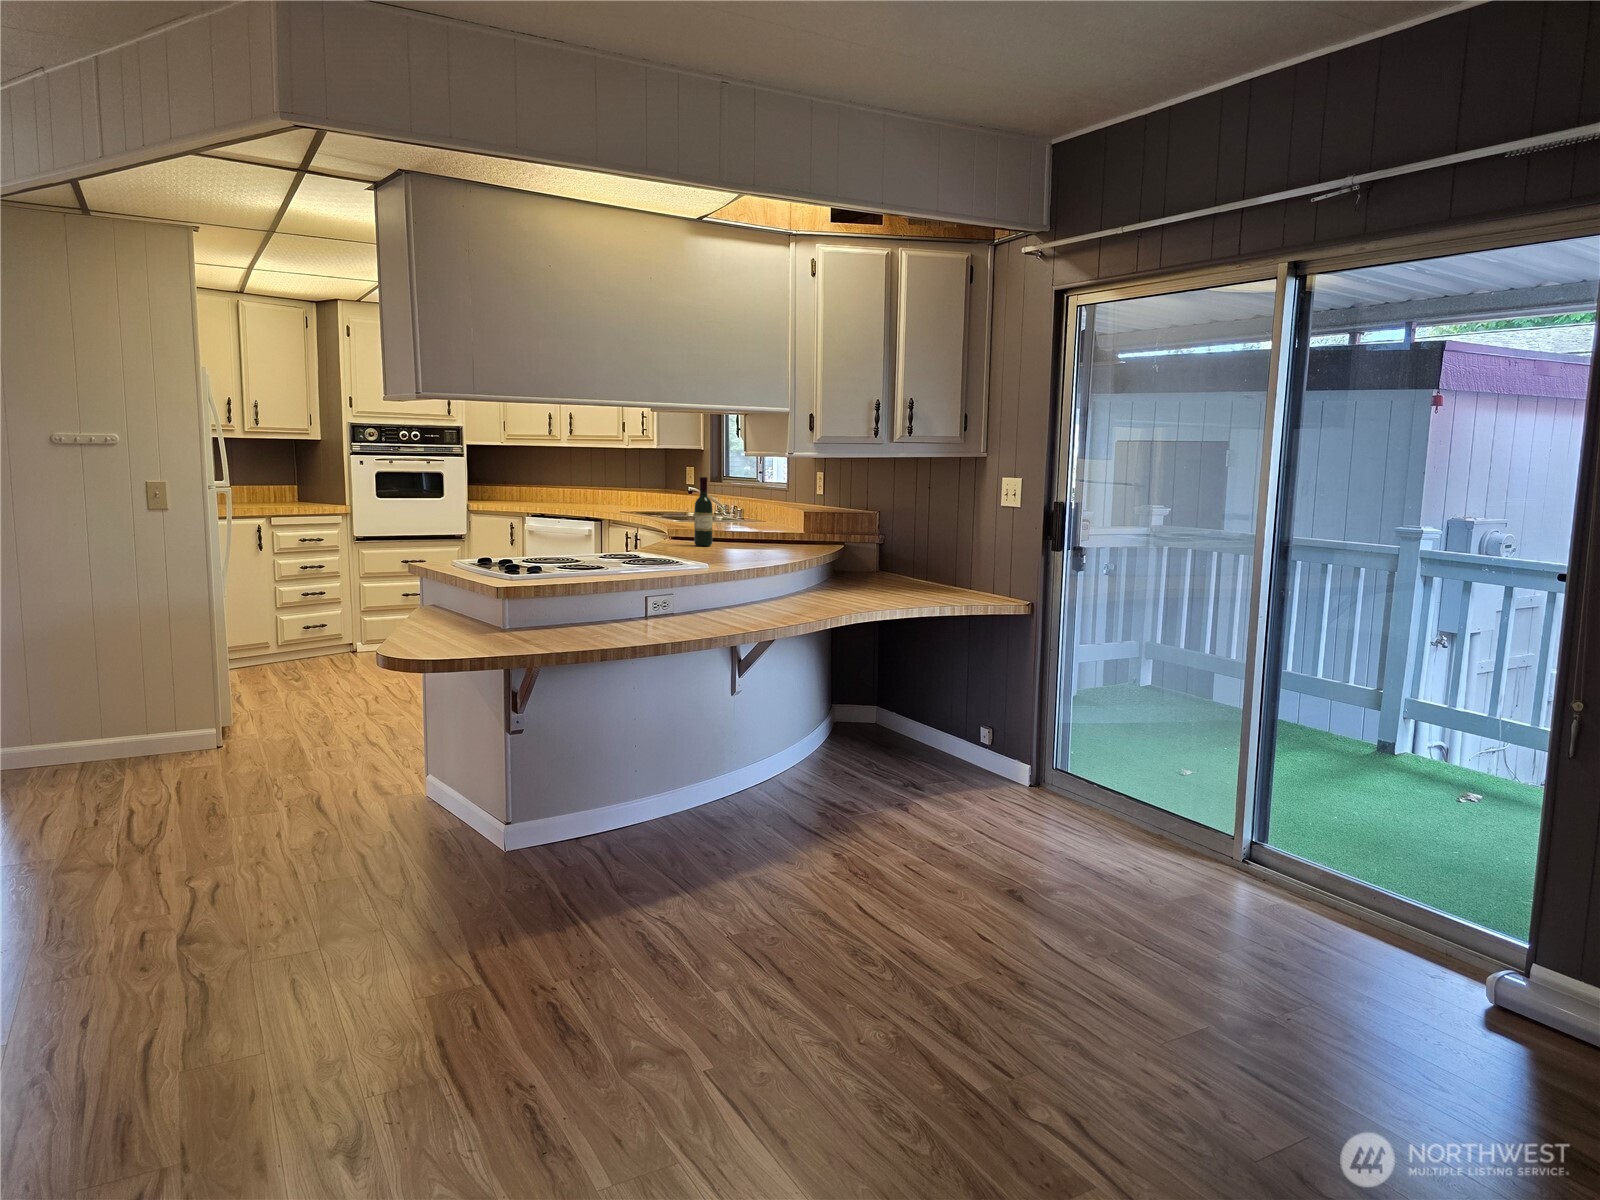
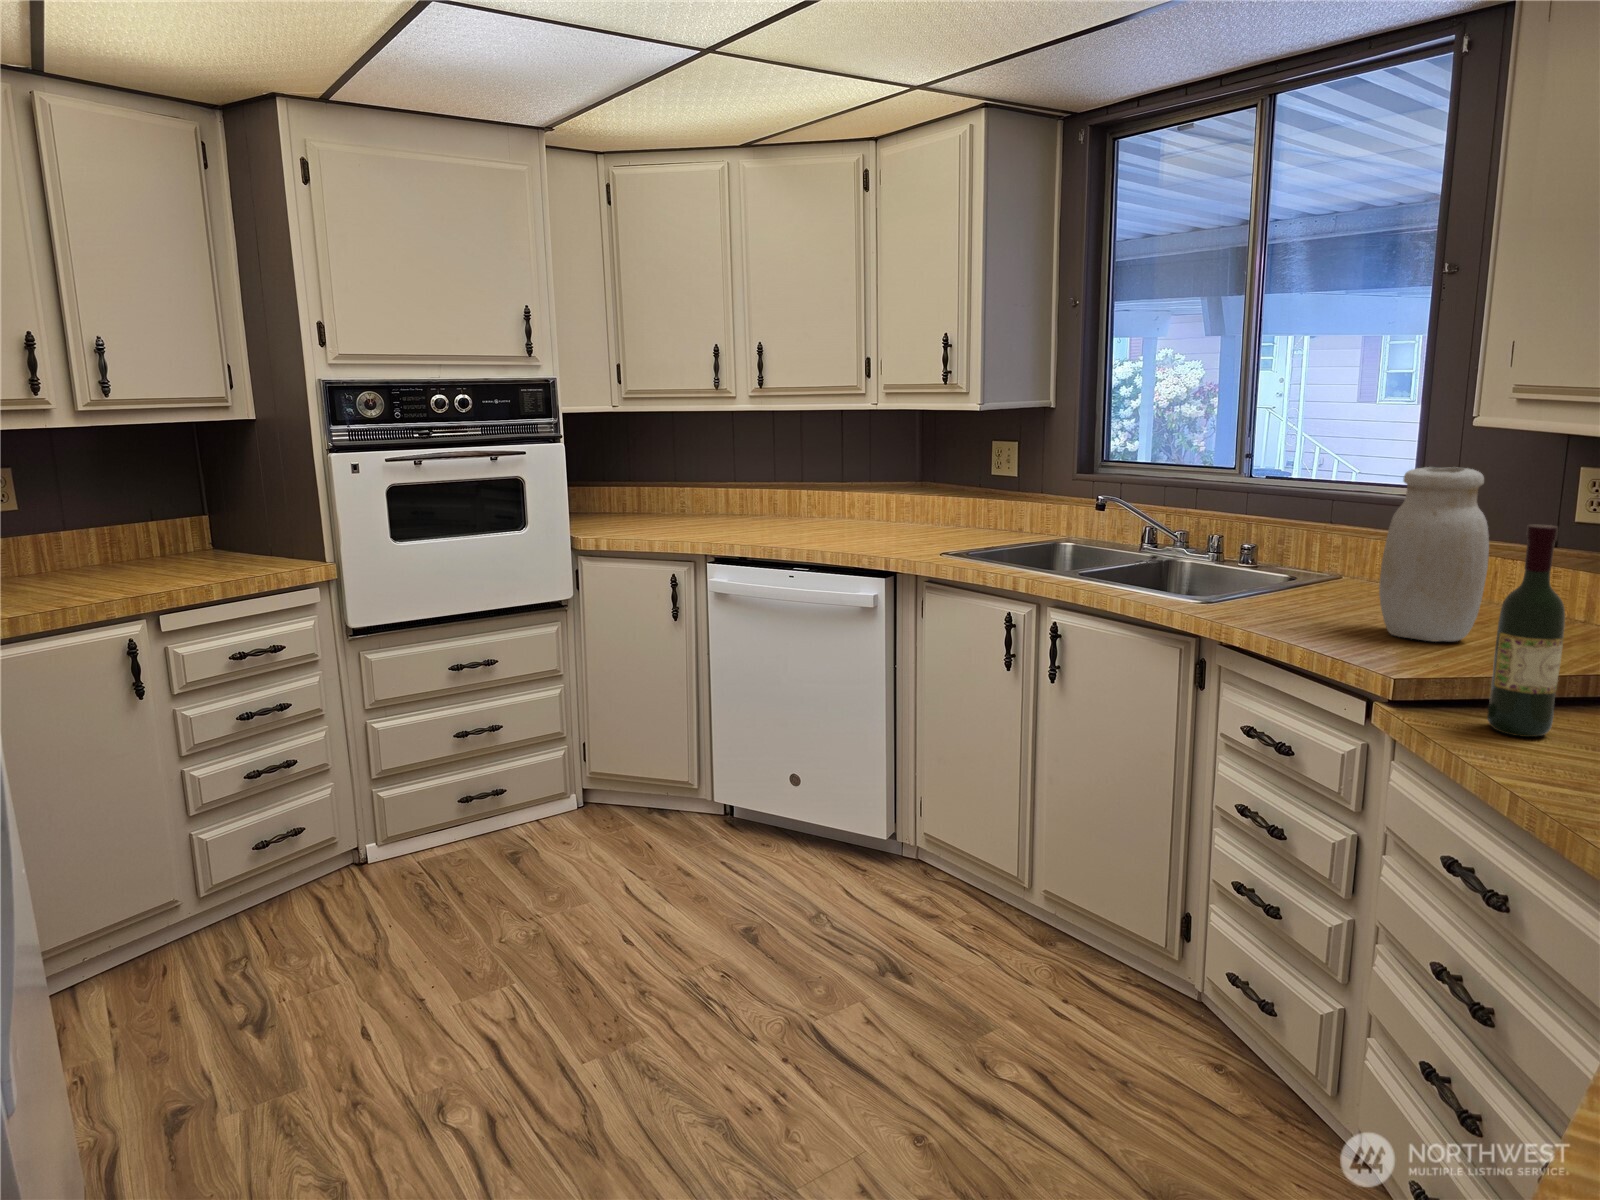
jar: none [714,465,748,529] -> present [1379,467,1489,641]

